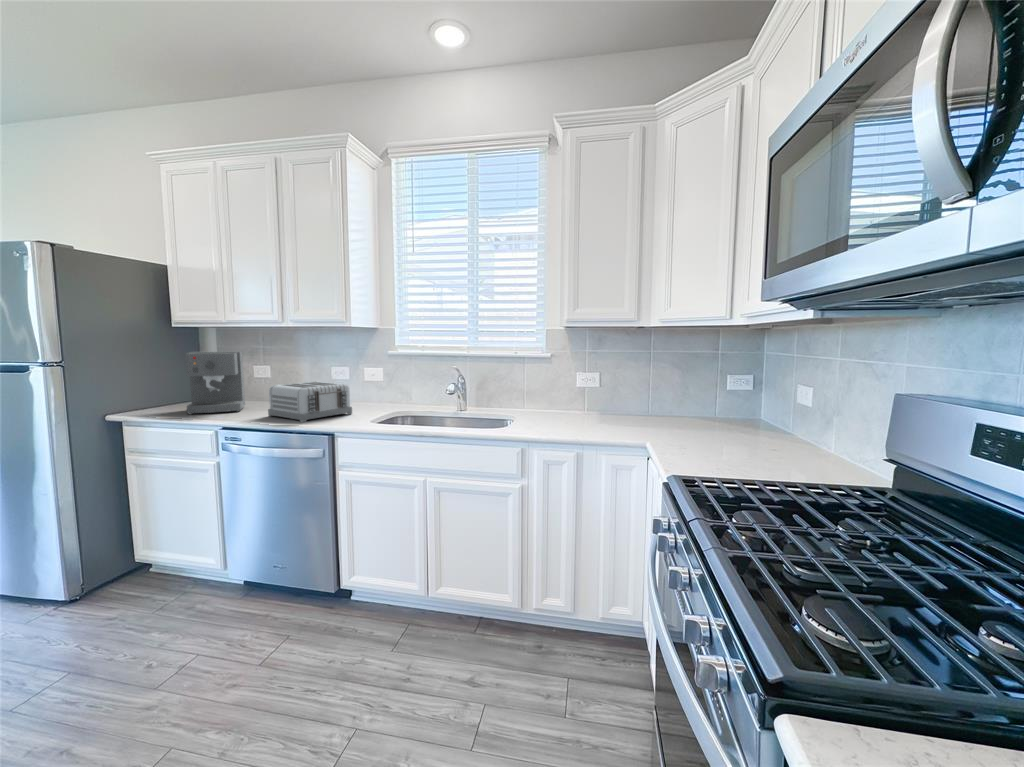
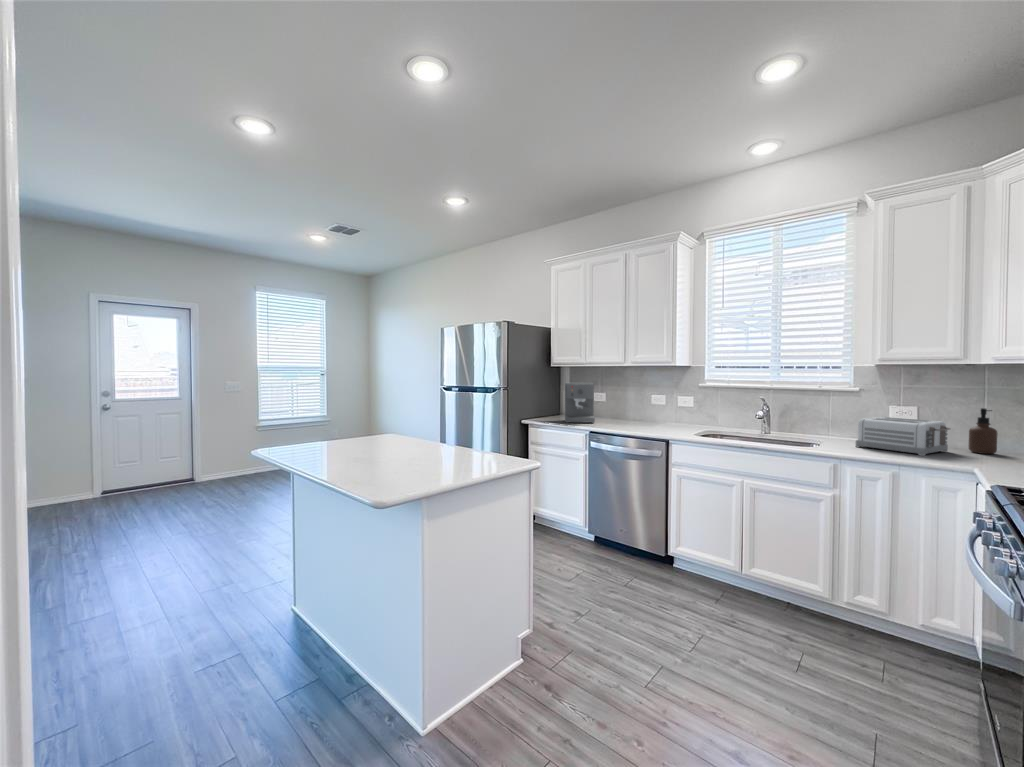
soap dispenser: none [638,373,660,419] -> present [969,408,998,454]
toaster: present [268,382,352,422] -> present [856,417,950,456]

